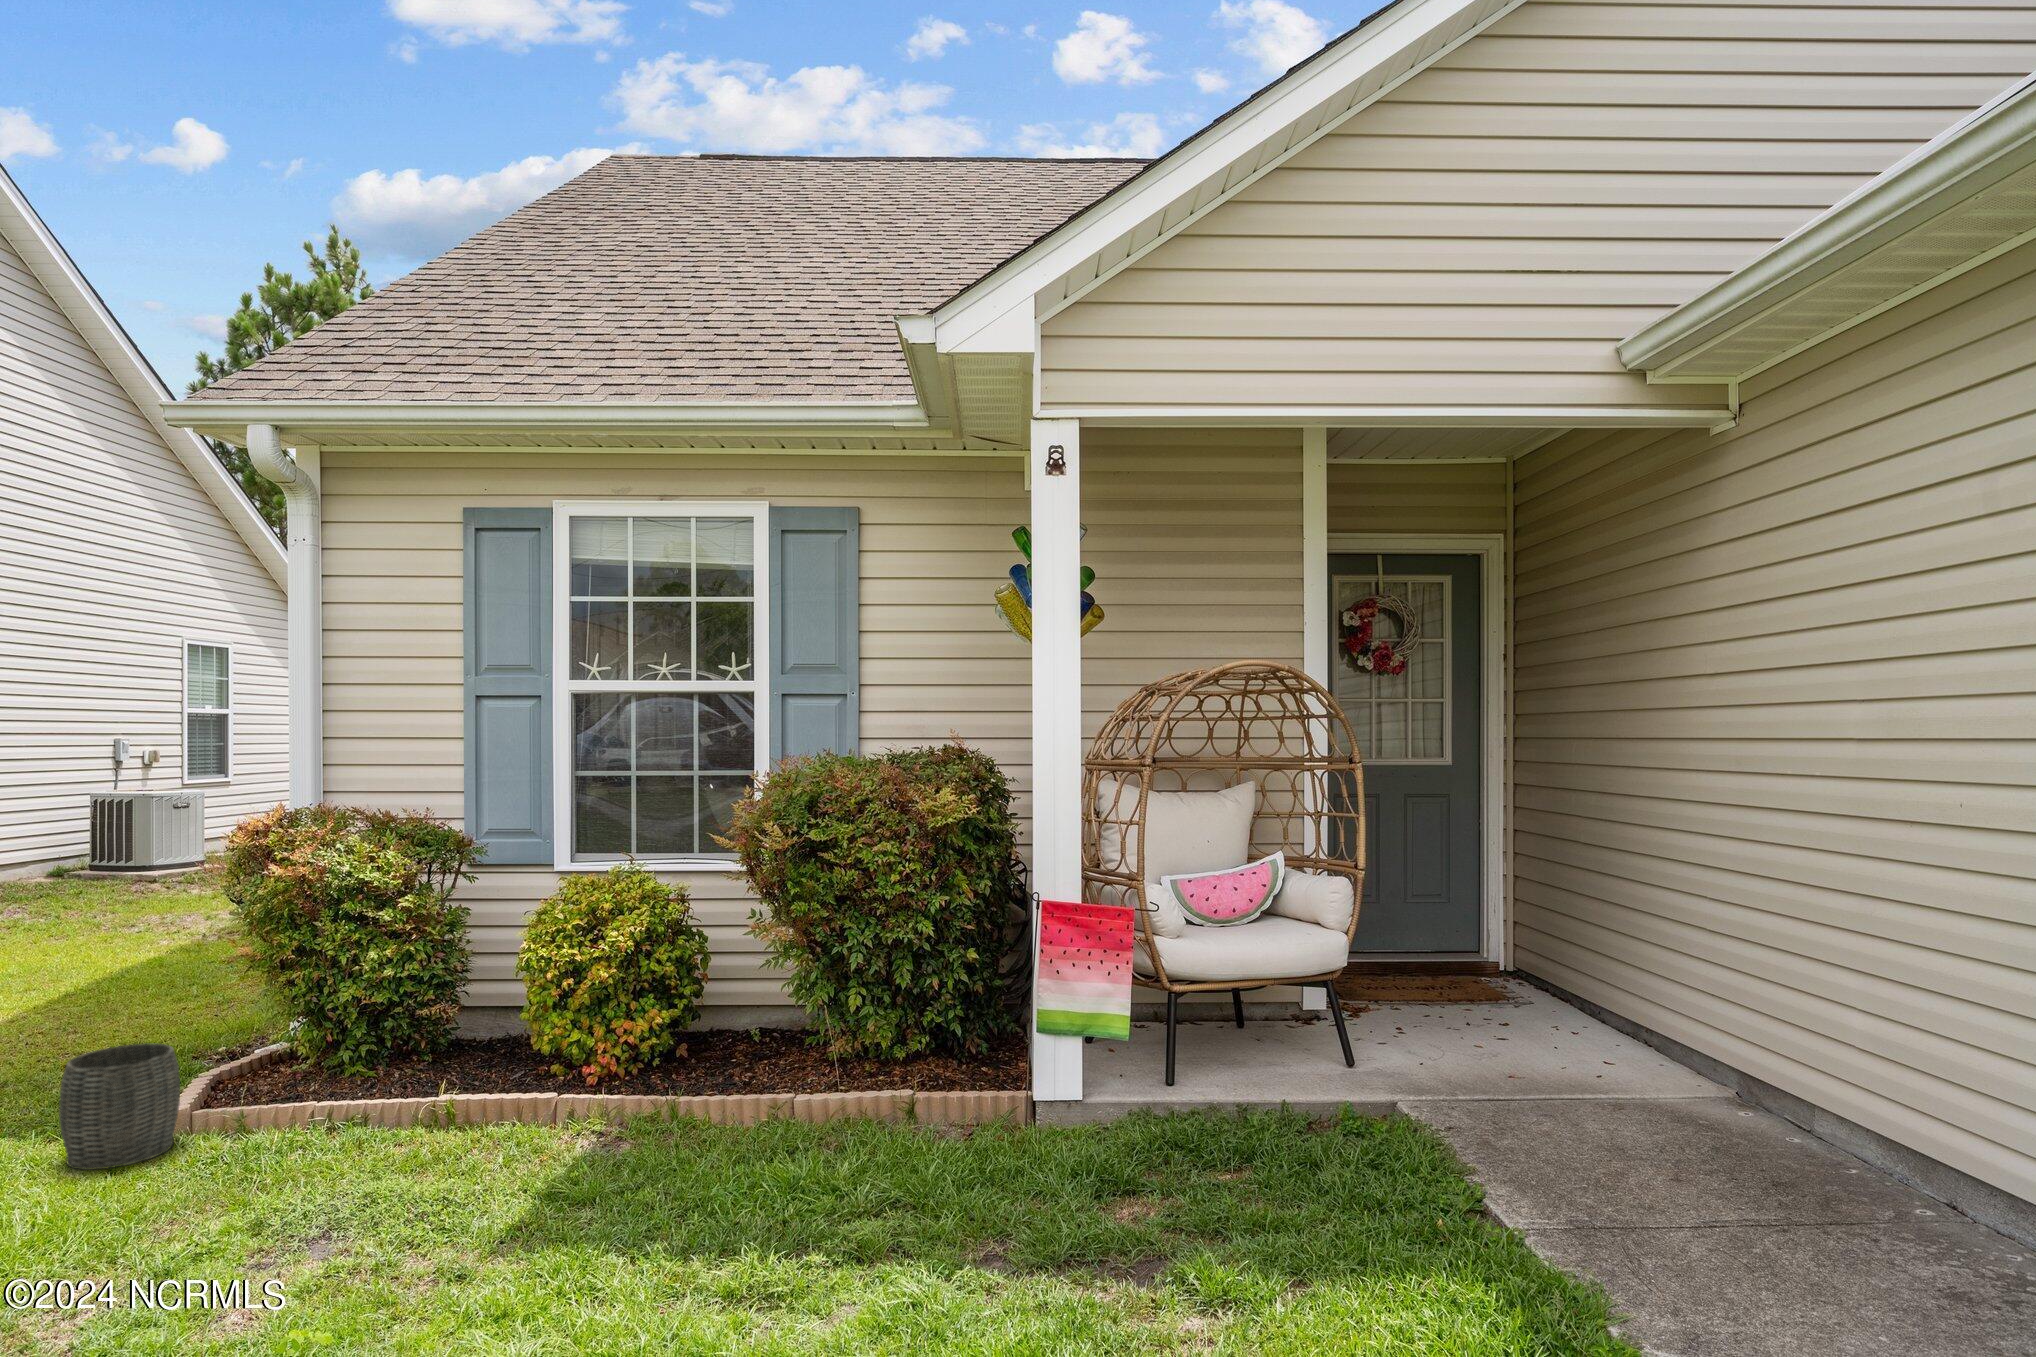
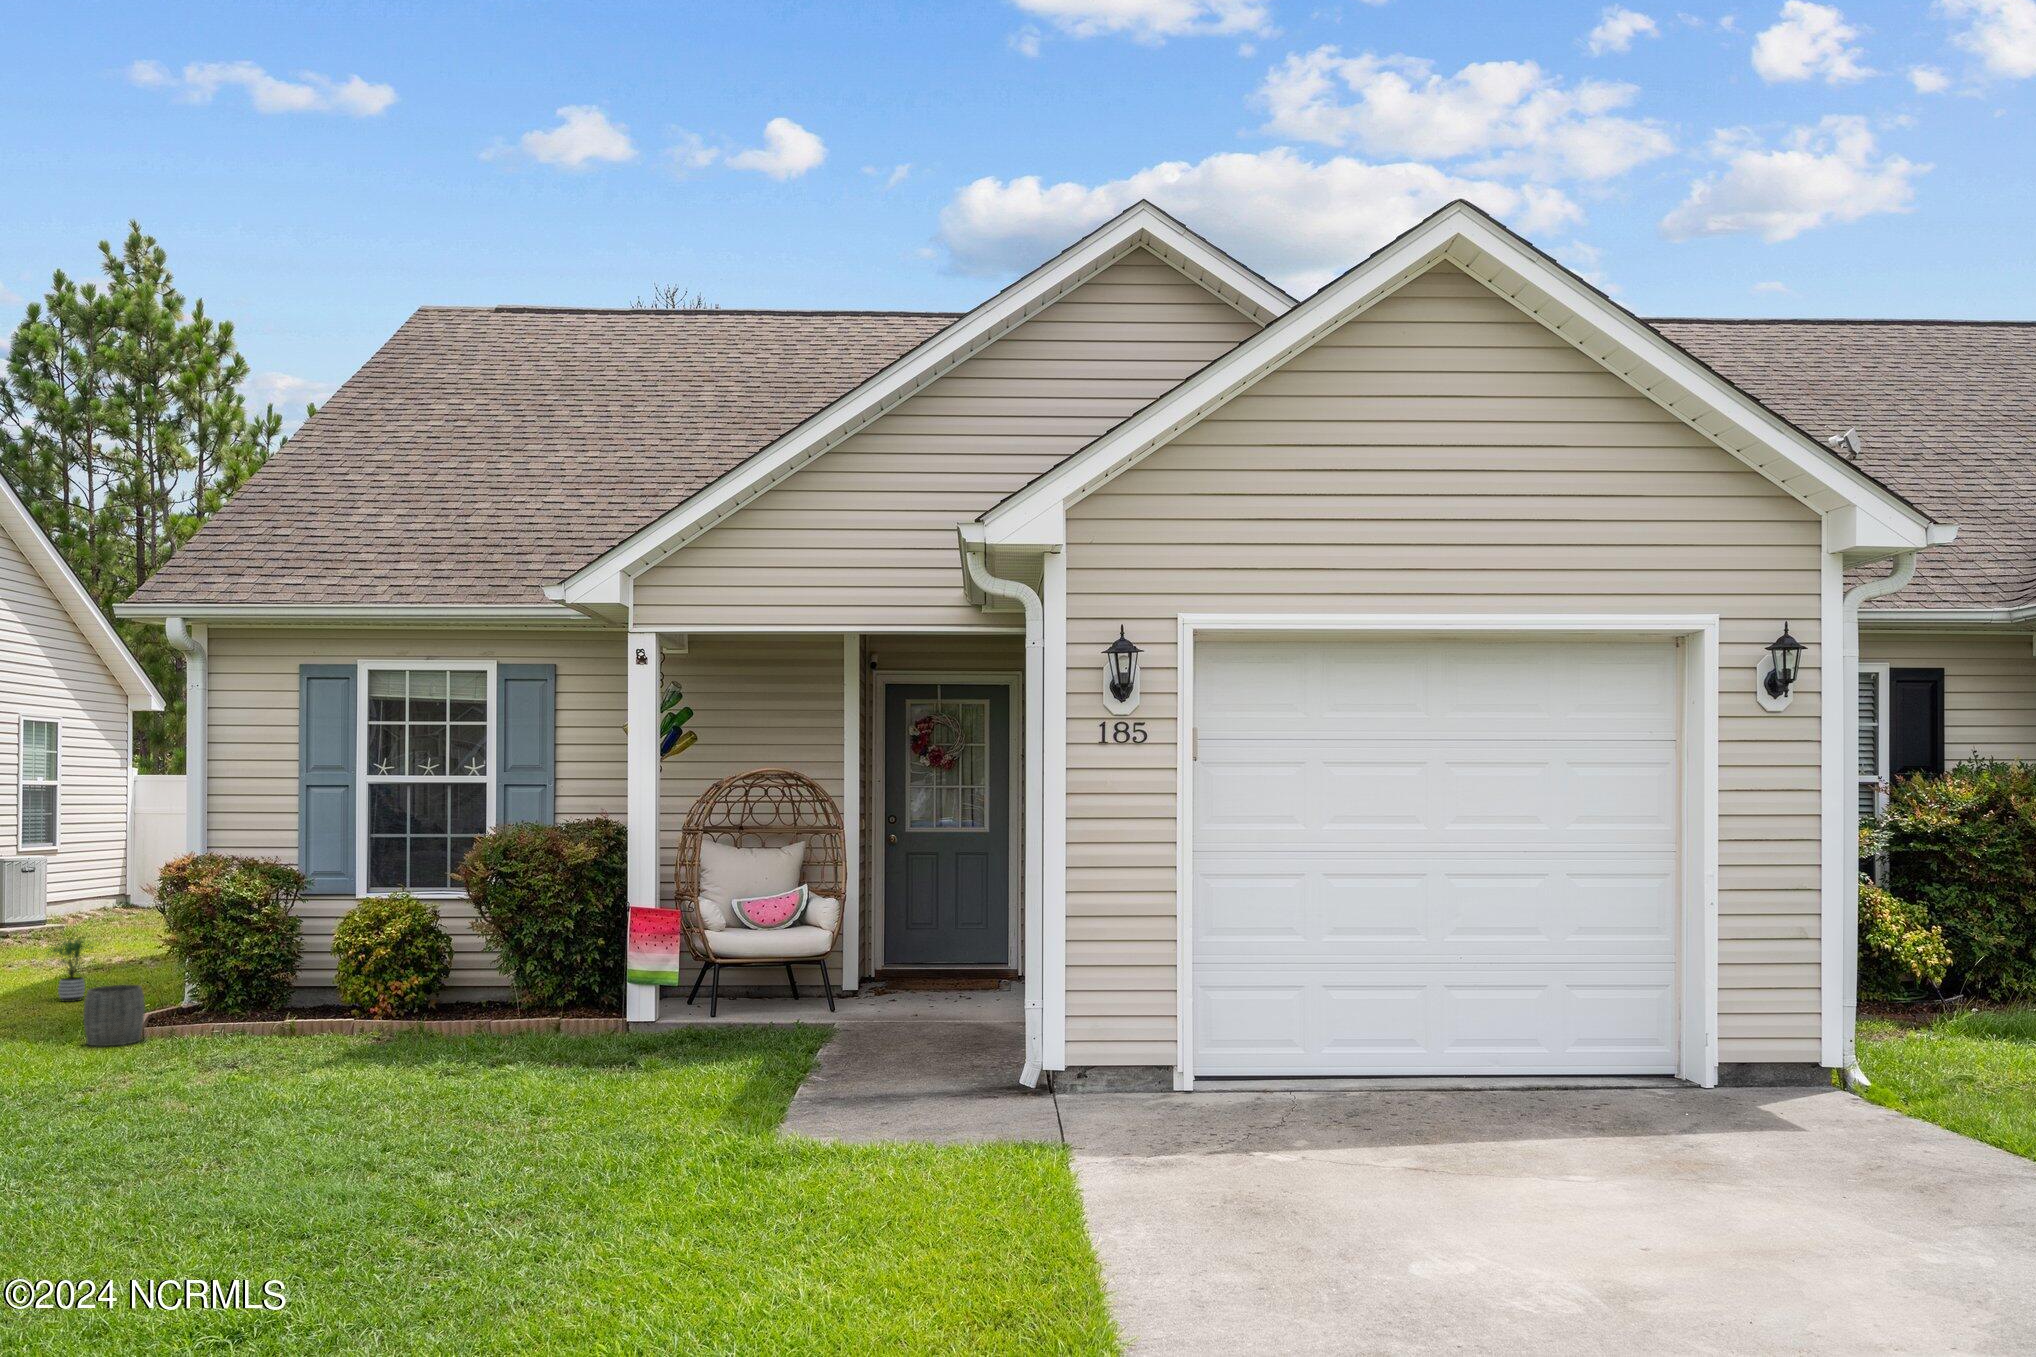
potted plant: none [86,923,172,1024] -> present [49,937,93,1002]

